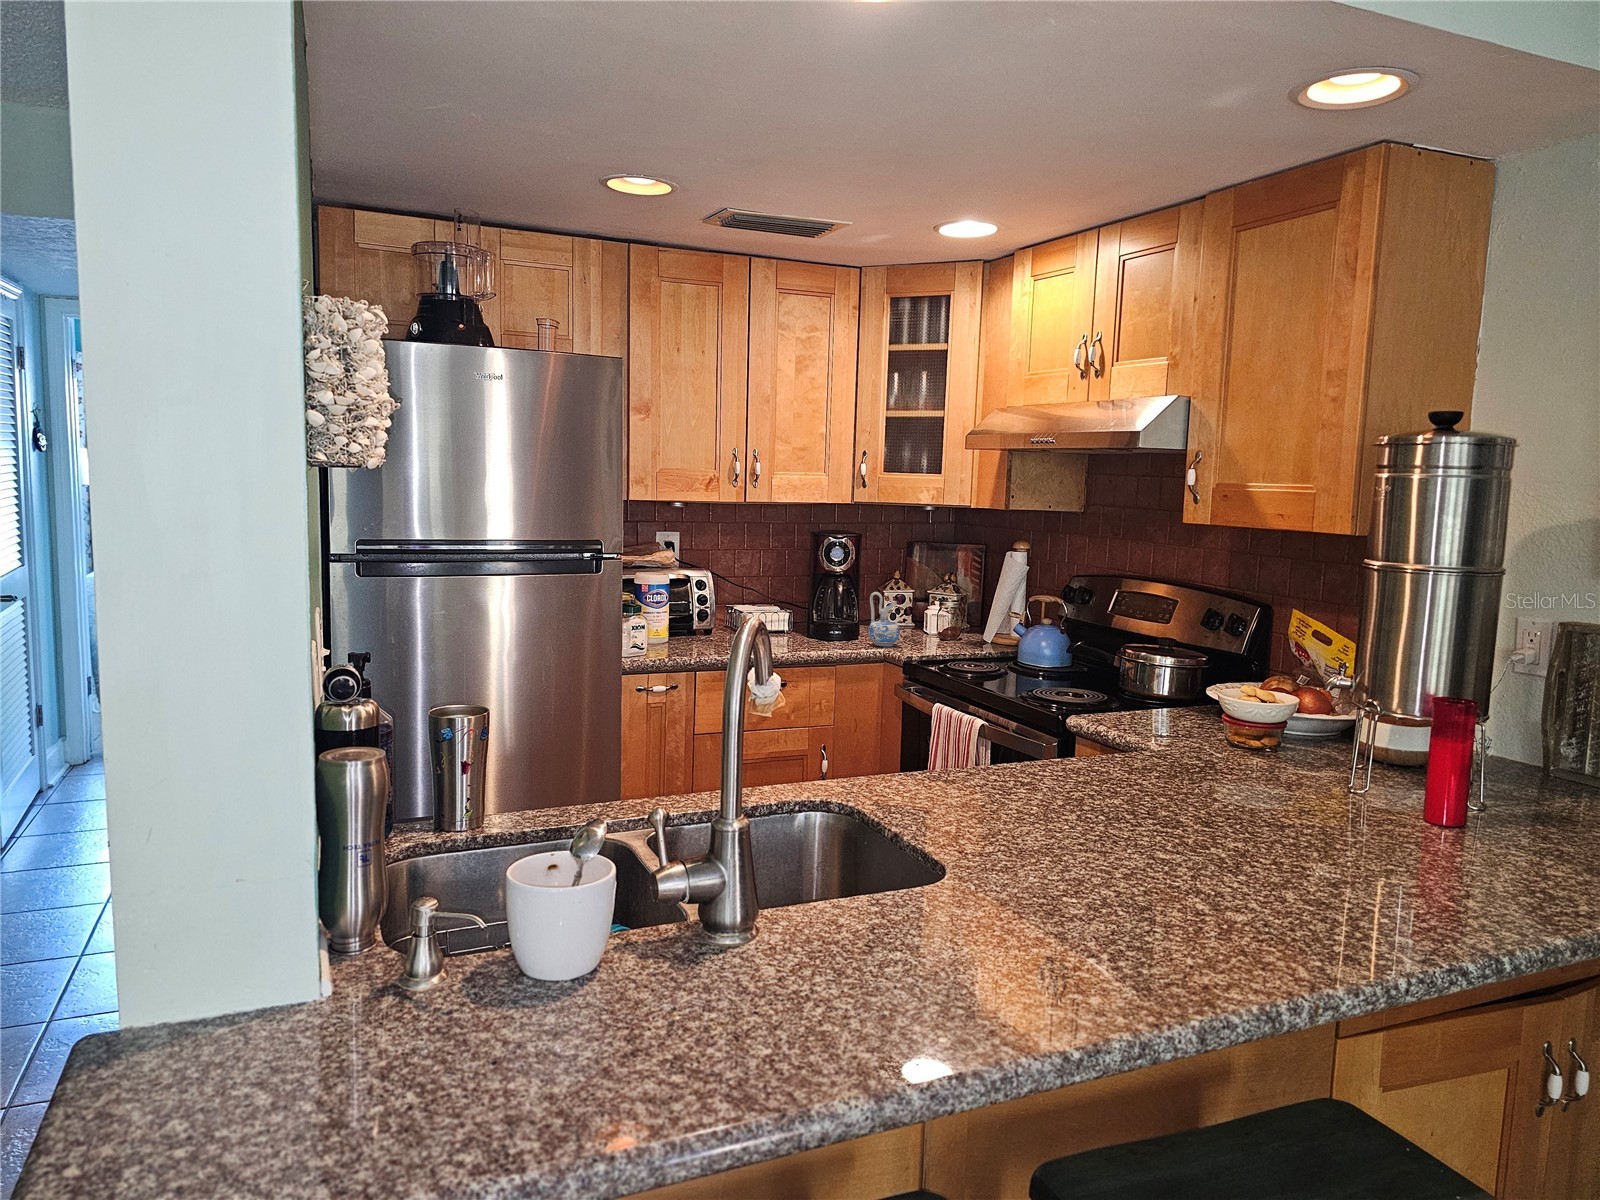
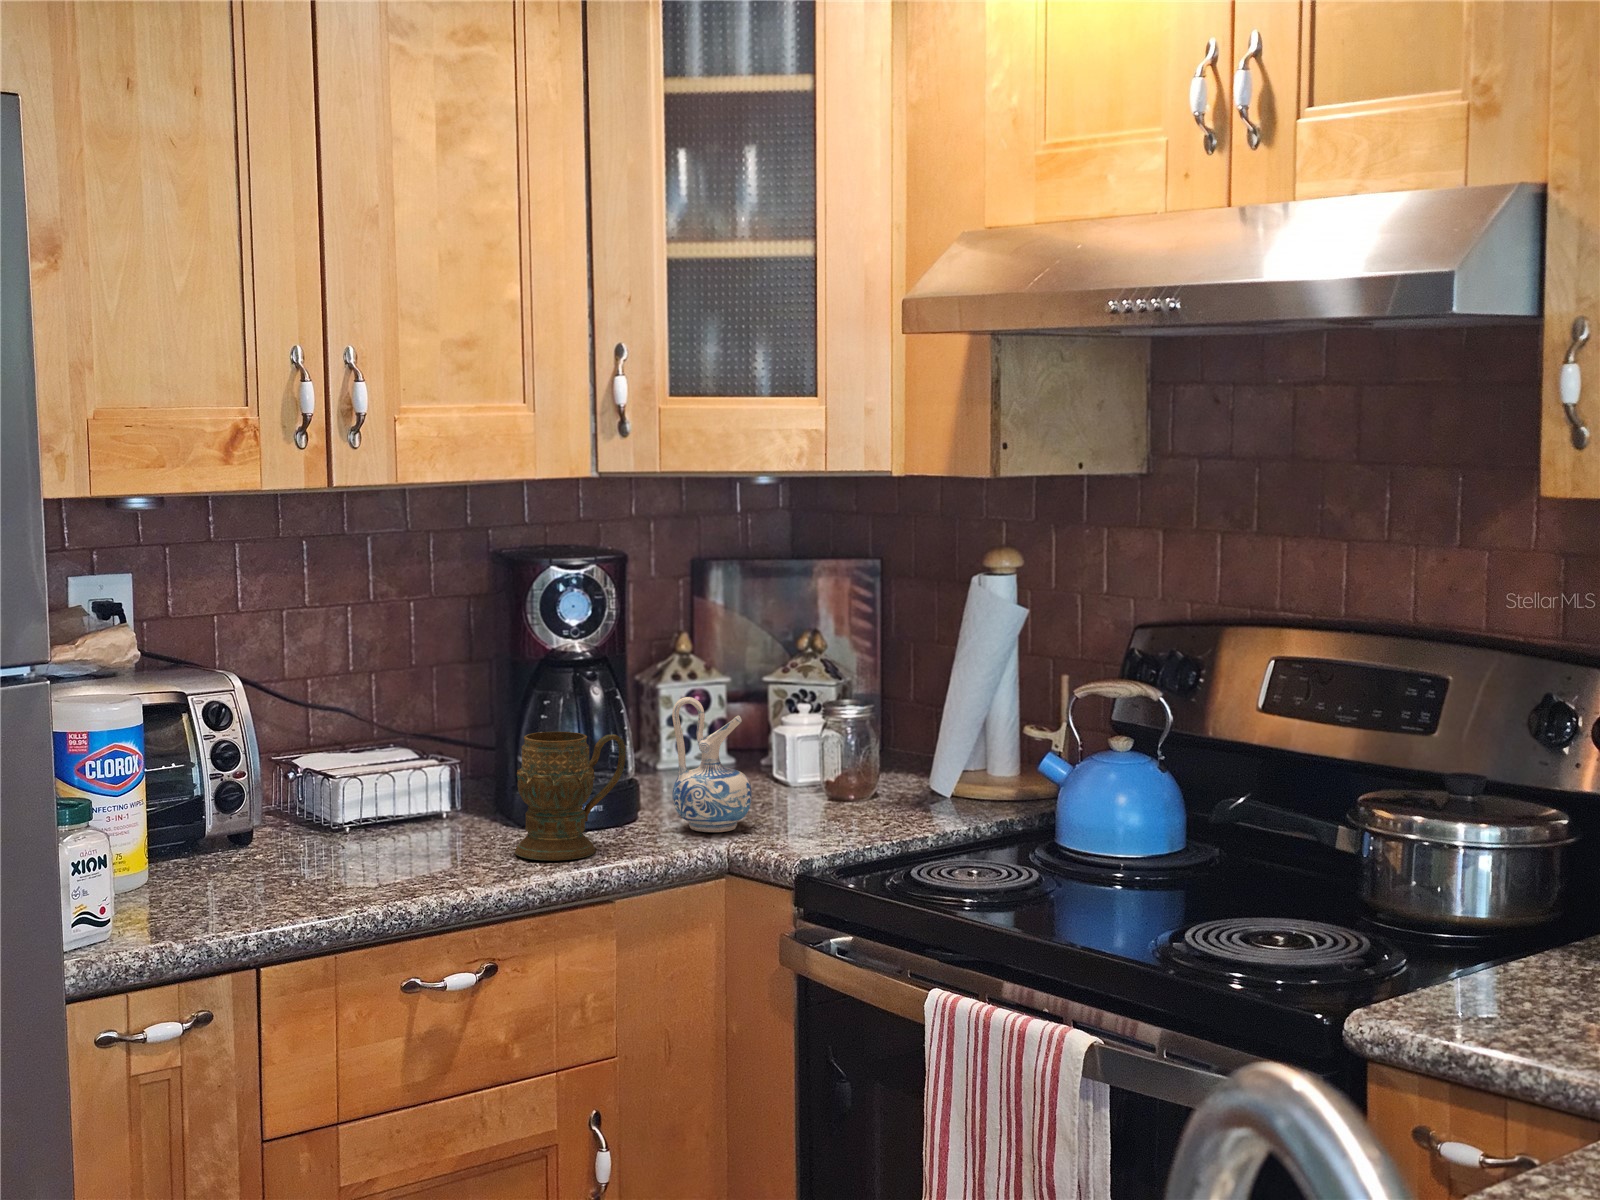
mug: none [802,600,847,649] -> present [515,732,626,860]

